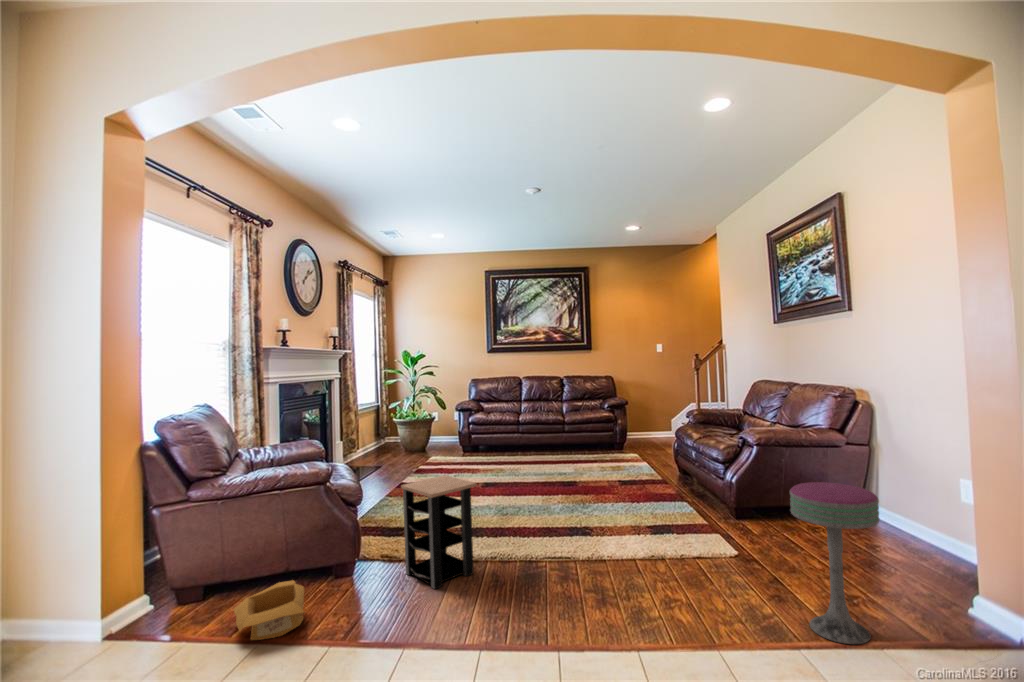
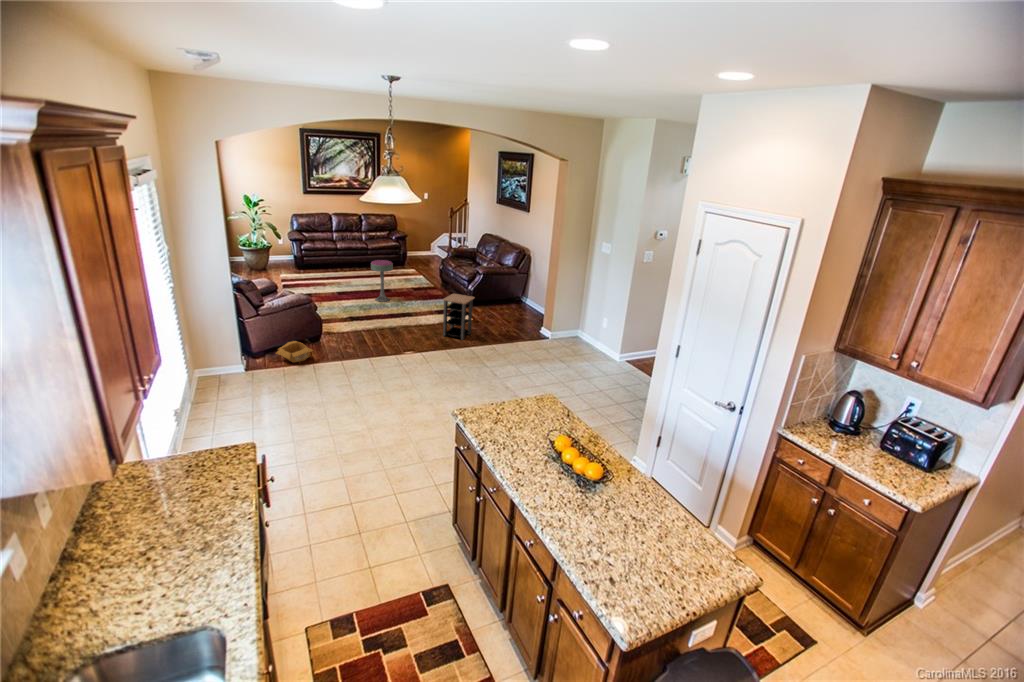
side table: present [401,475,476,589] -> present [443,294,474,340]
bar stool: present [790,482,879,644] -> present [371,260,393,302]

